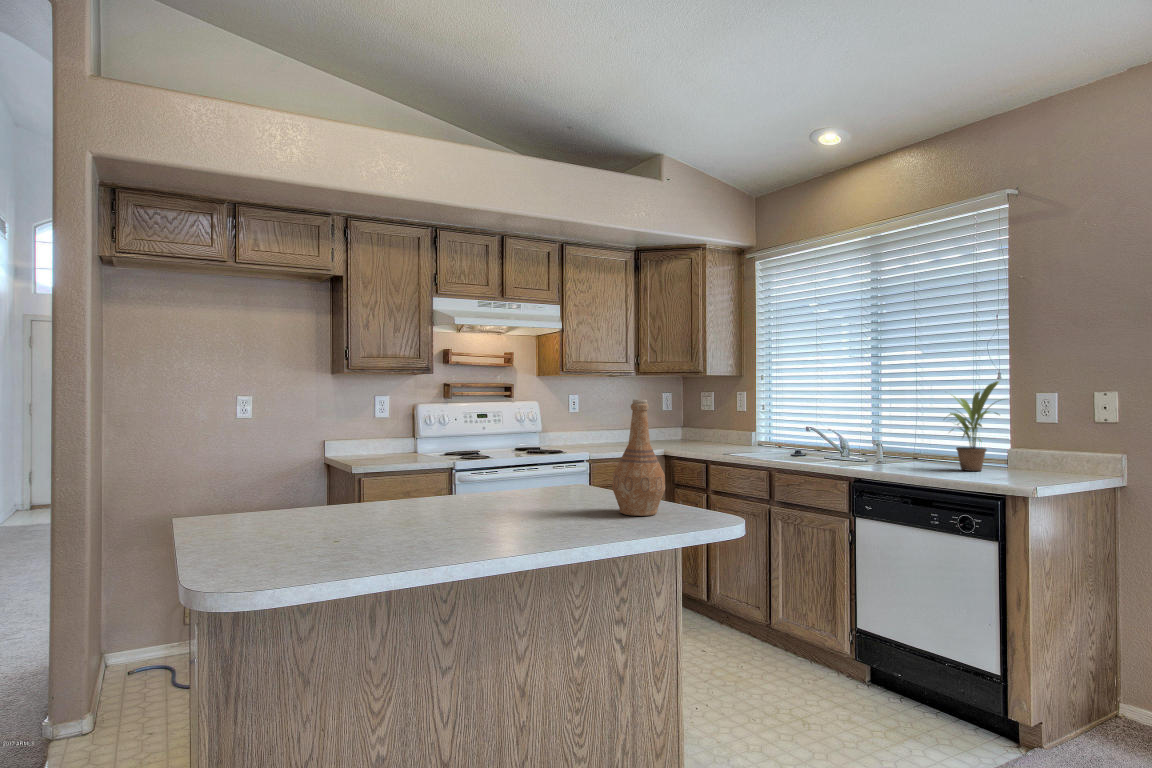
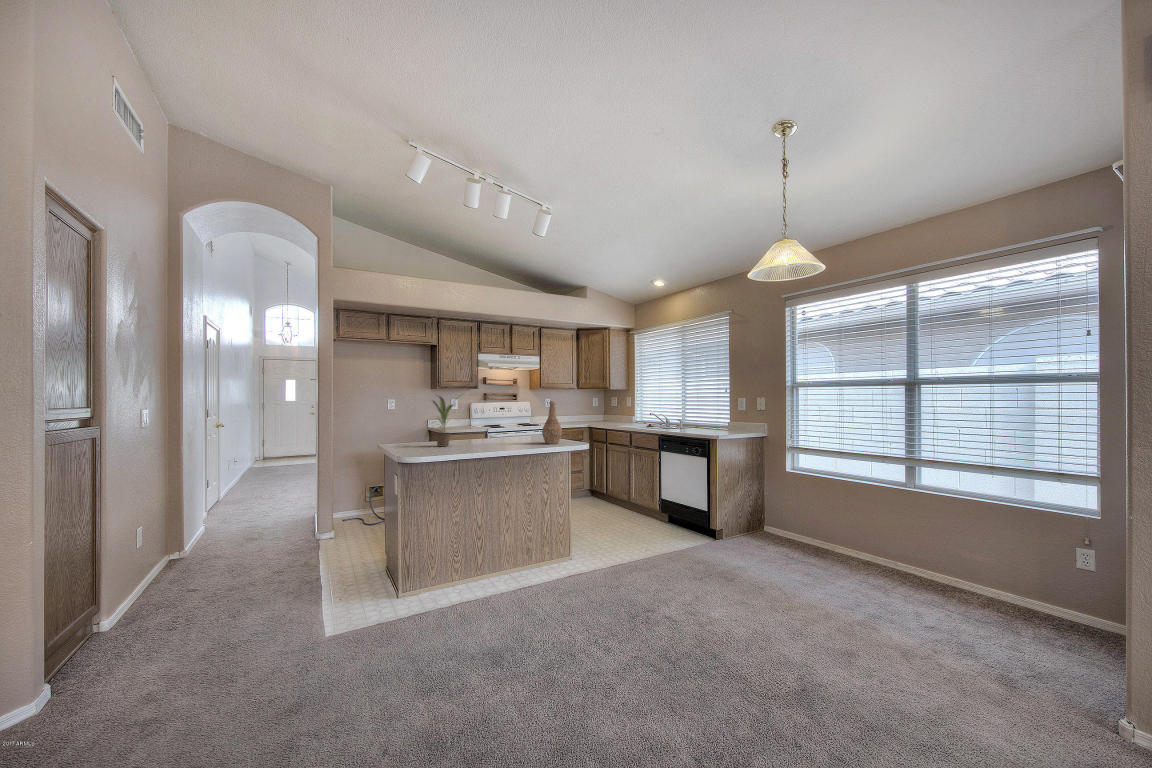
potted plant: present [950,381,1000,471] -> present [433,394,463,446]

